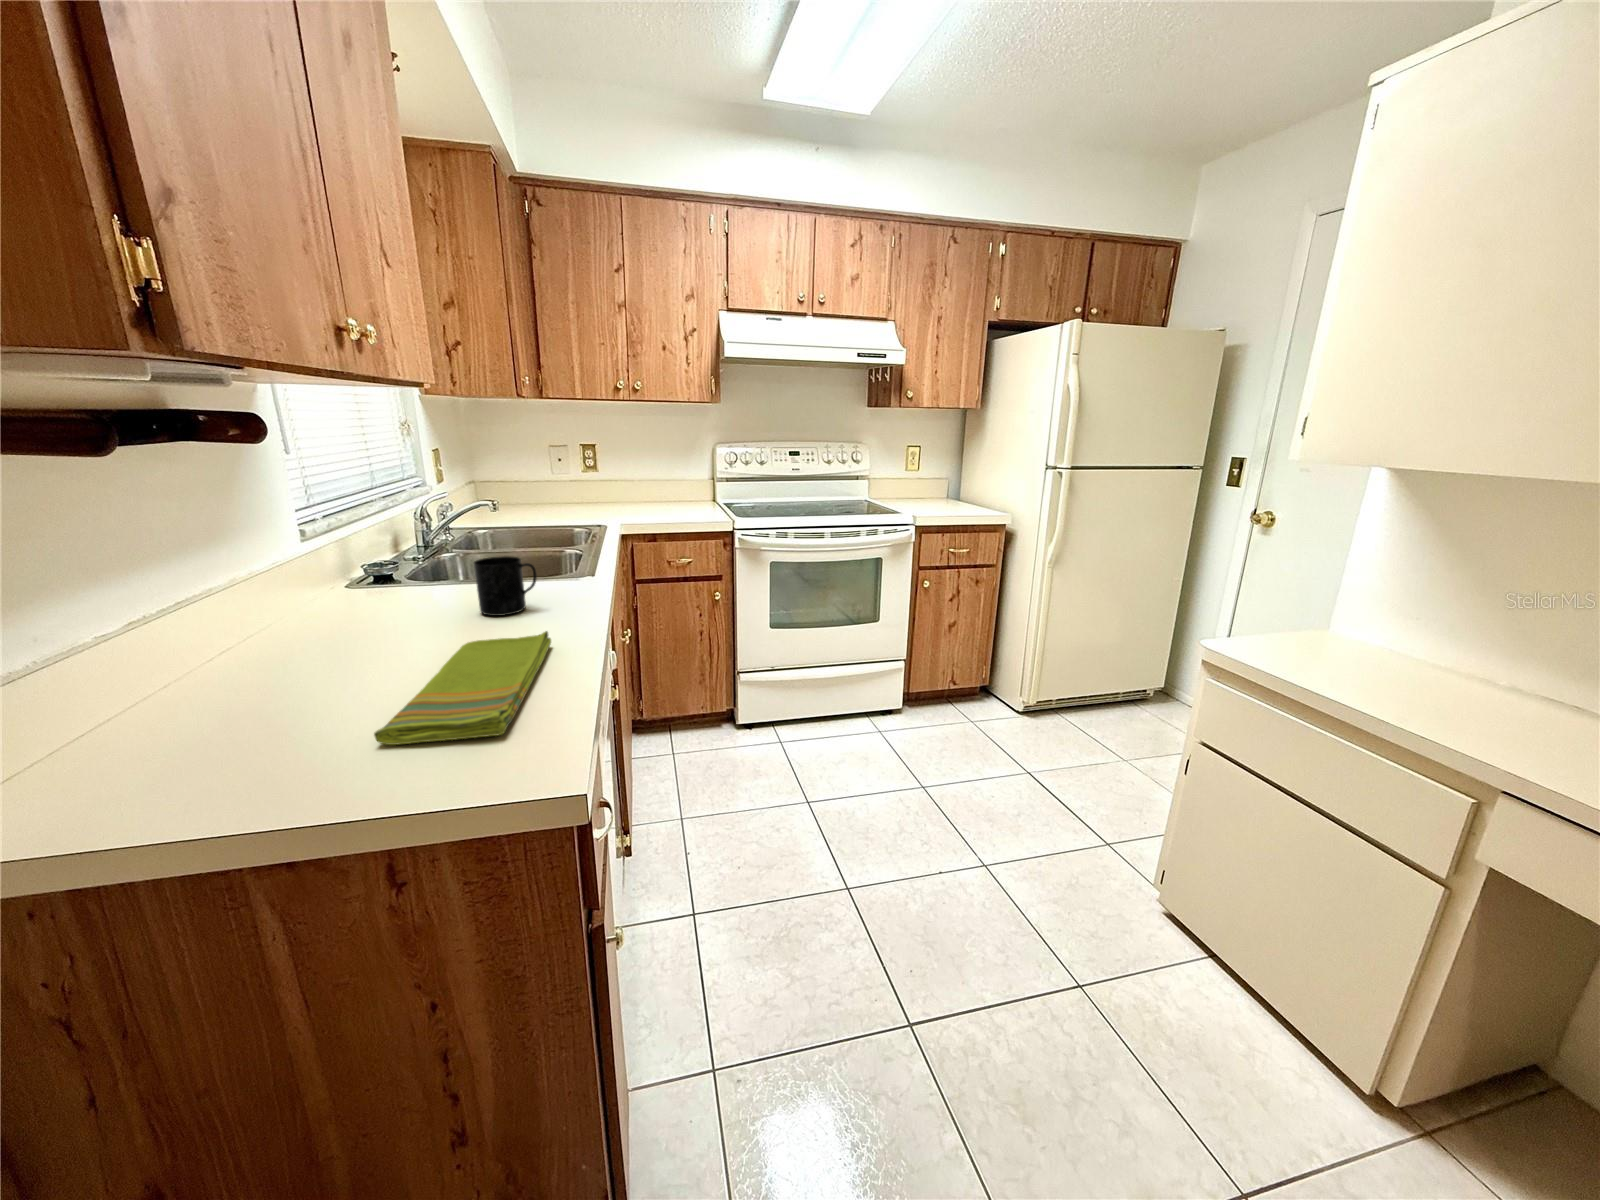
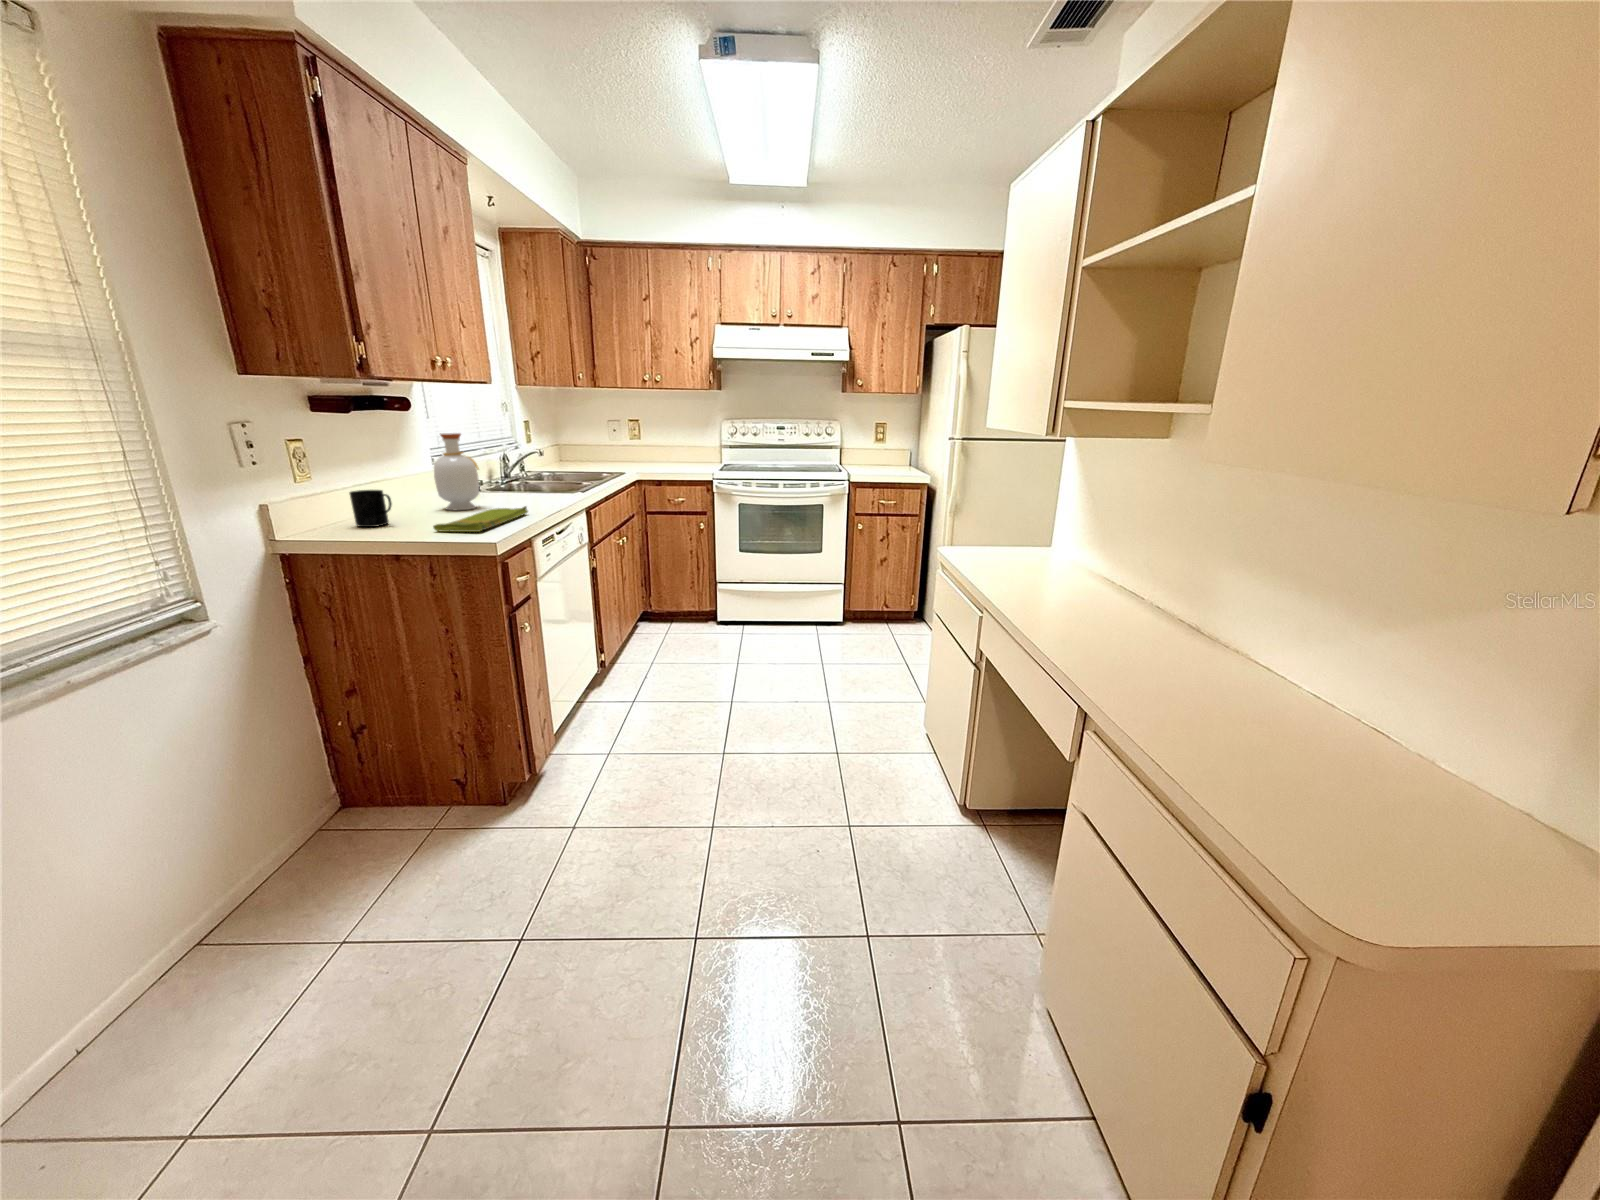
bottle: none [329,486,430,647] -> present [434,433,479,510]
mug: present [474,556,537,616] -> present [350,490,392,527]

